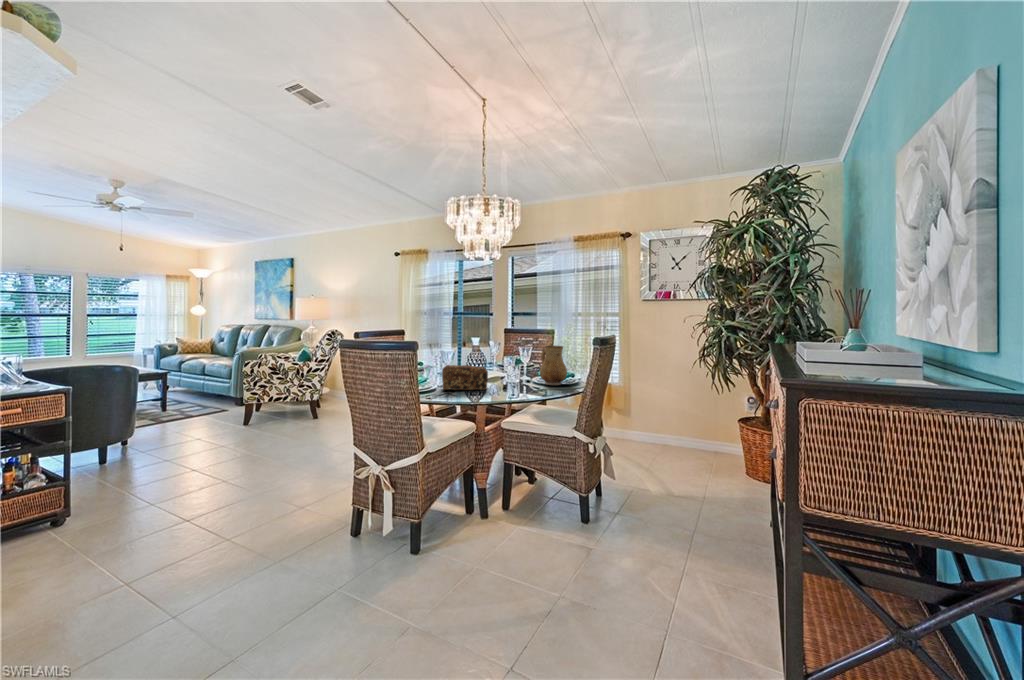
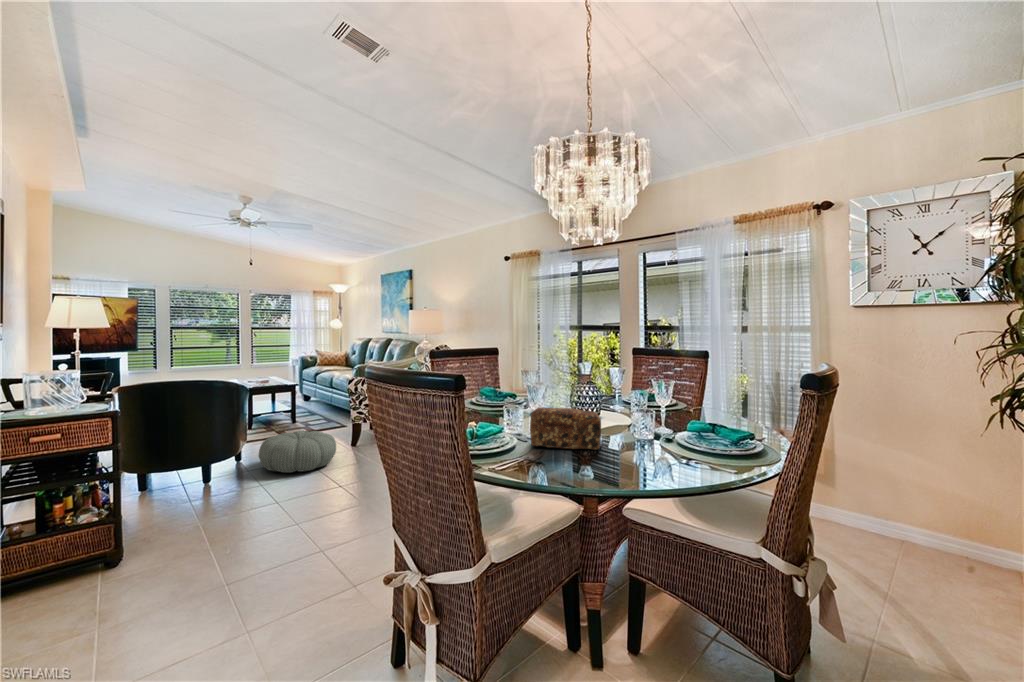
ceramic pitcher: present [540,345,567,385] -> none [689,381,740,450]
pouf: none [157,412,239,449] -> present [259,431,336,473]

